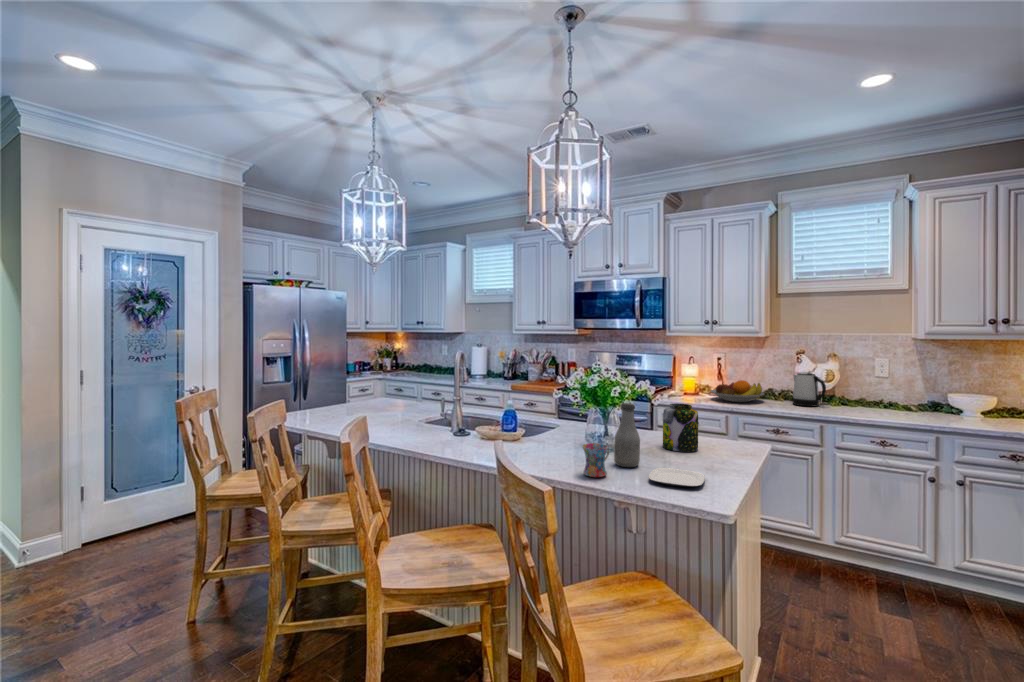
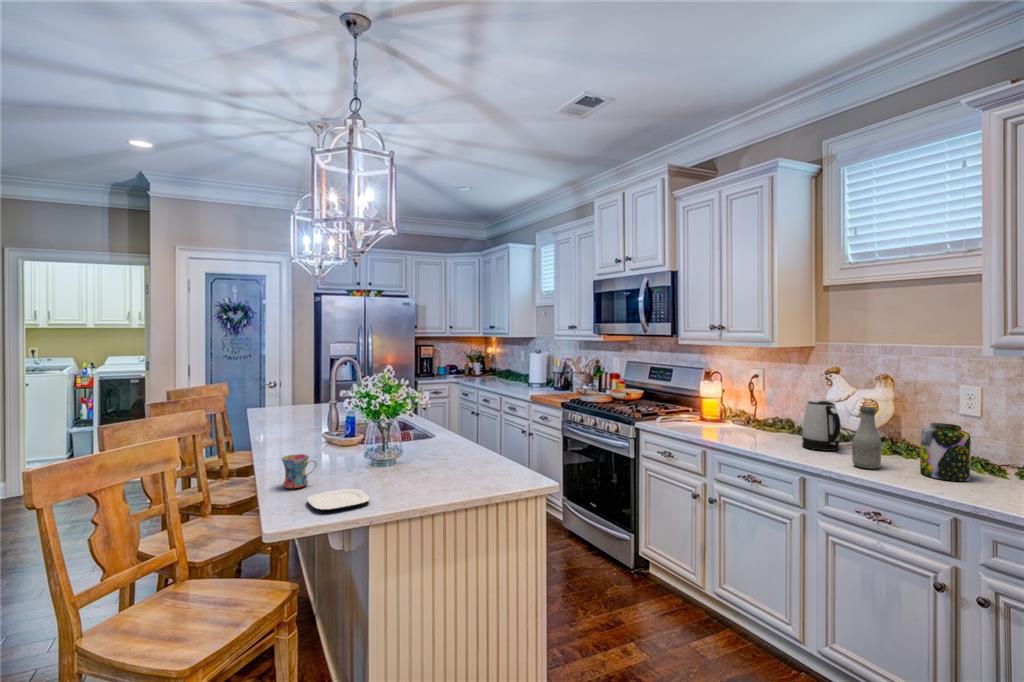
fruit bowl: present [711,380,764,402] -> none [704,406,775,436]
bottle: present [614,403,640,467] -> present [852,407,882,469]
jar: present [663,403,698,452] -> present [920,423,971,481]

